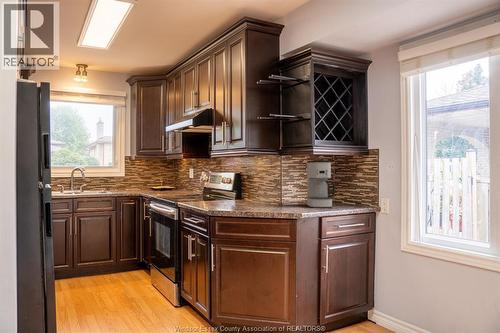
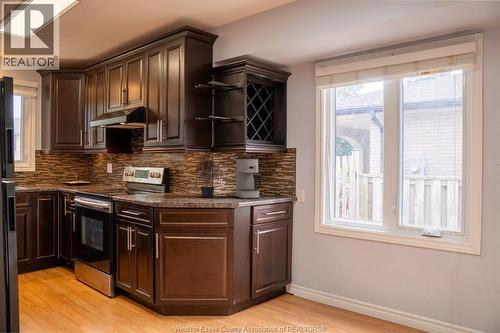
potted plant: none [258,161,290,205] -> present [194,158,219,197]

